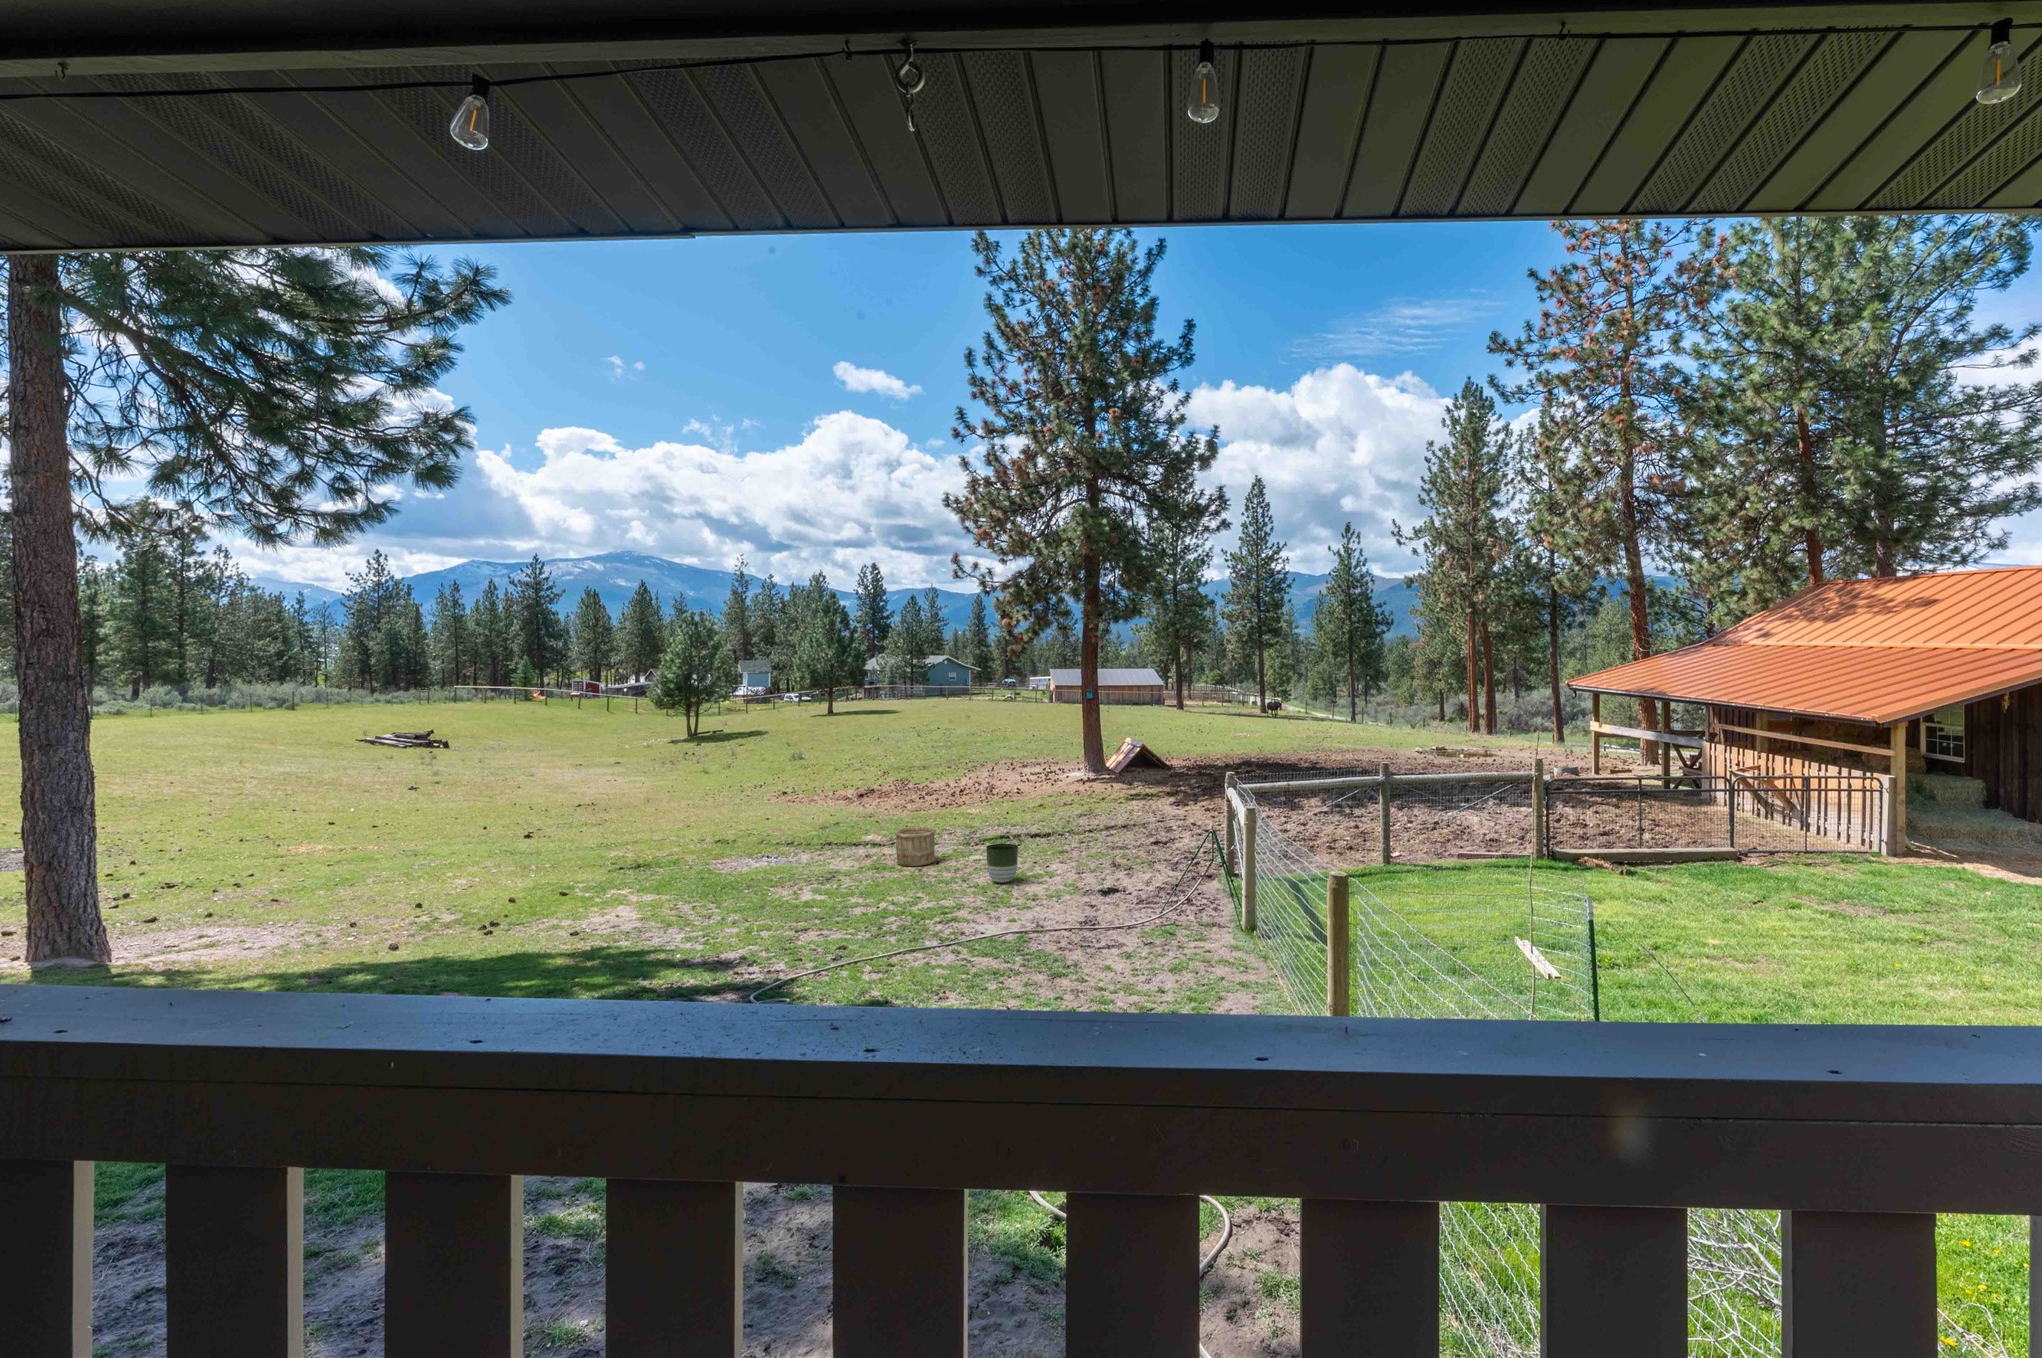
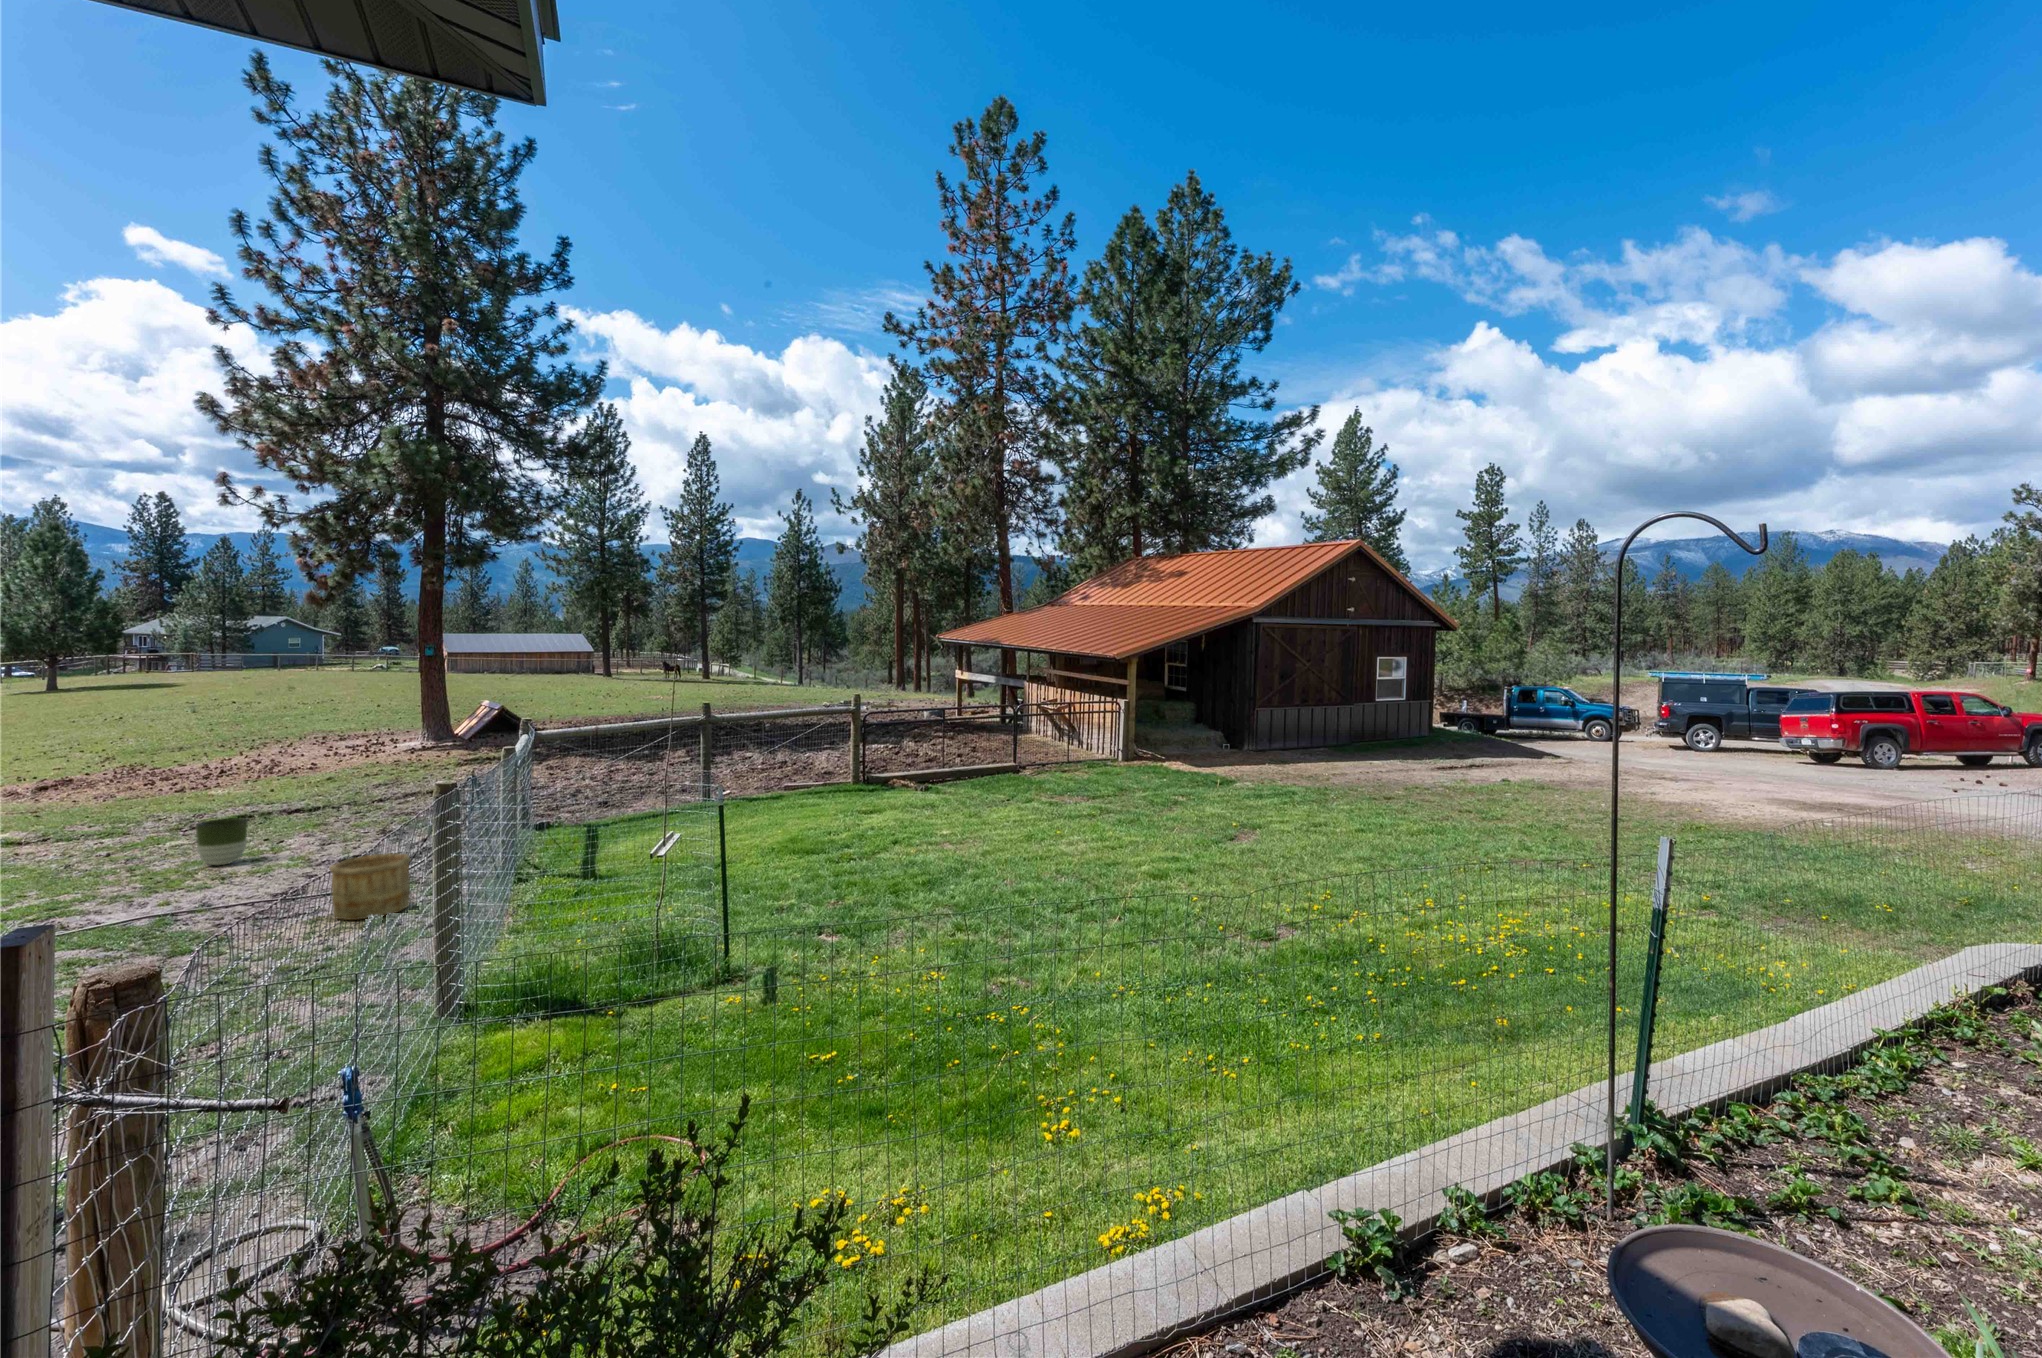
wooden bucket: present [895,827,935,866] -> present [329,853,411,920]

